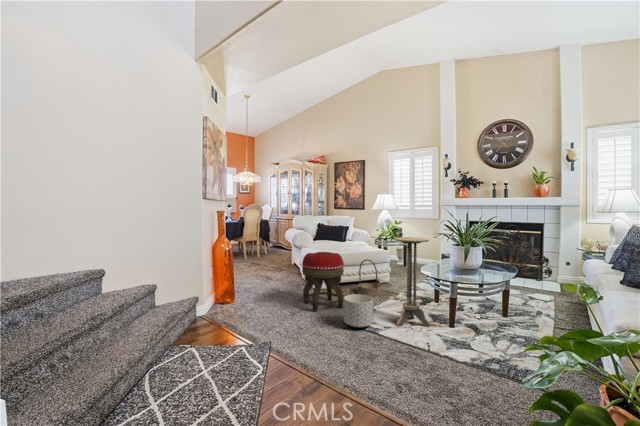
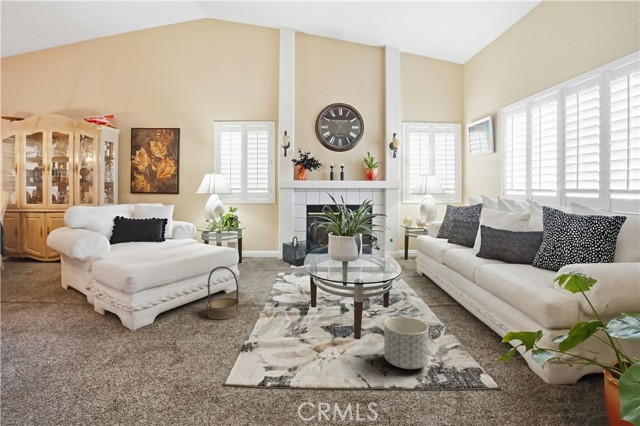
side table: present [394,237,430,327] -> none [287,232,335,359]
footstool: present [302,252,344,311] -> none [121,266,202,374]
planter: present [344,294,373,328] -> present [384,317,428,369]

